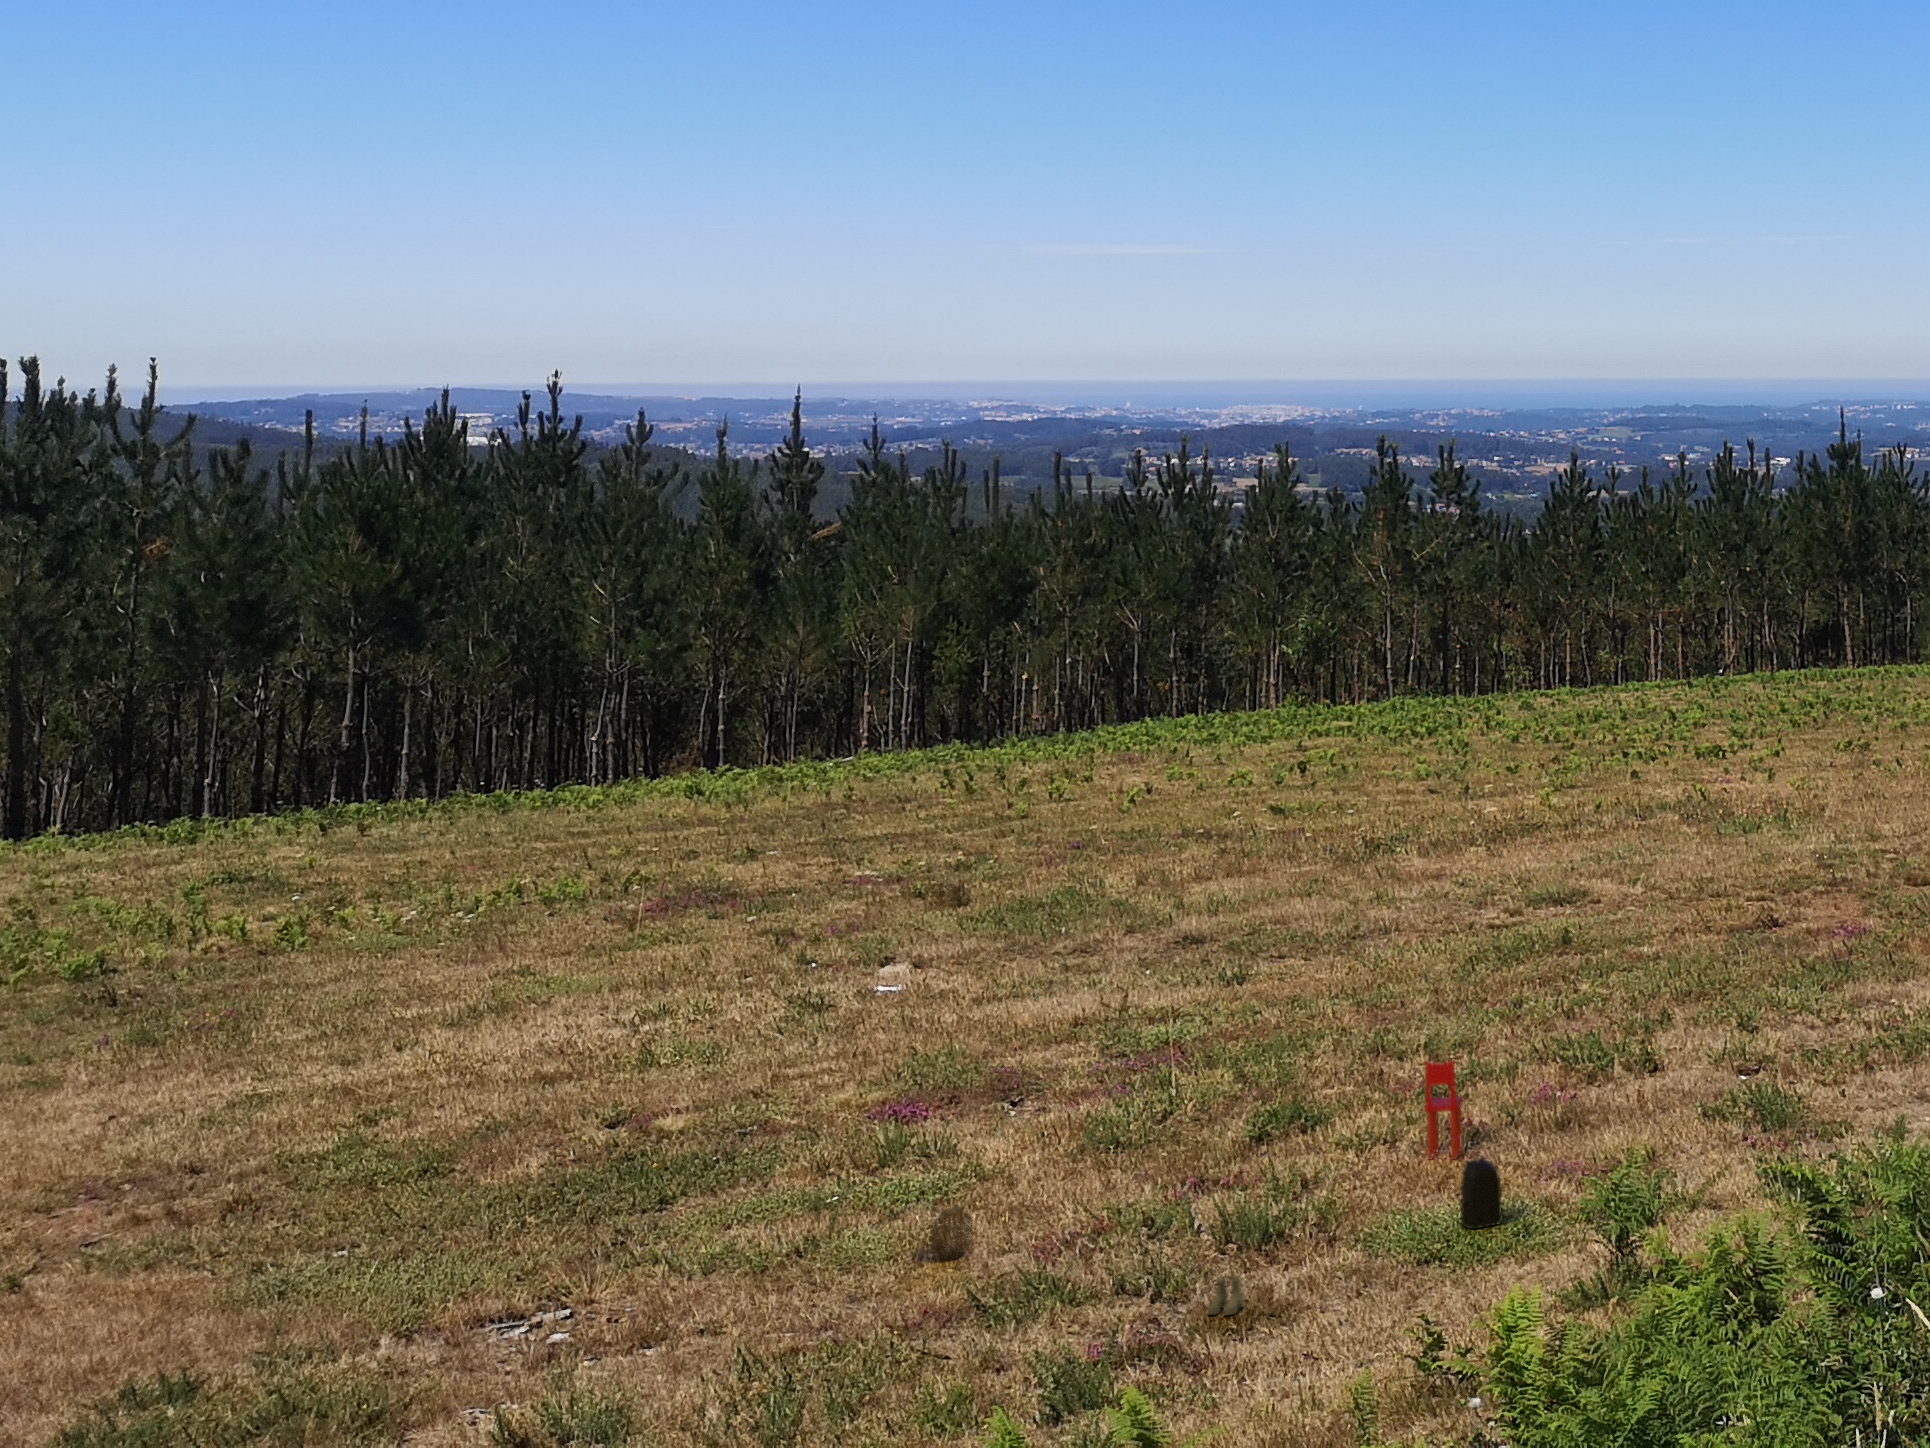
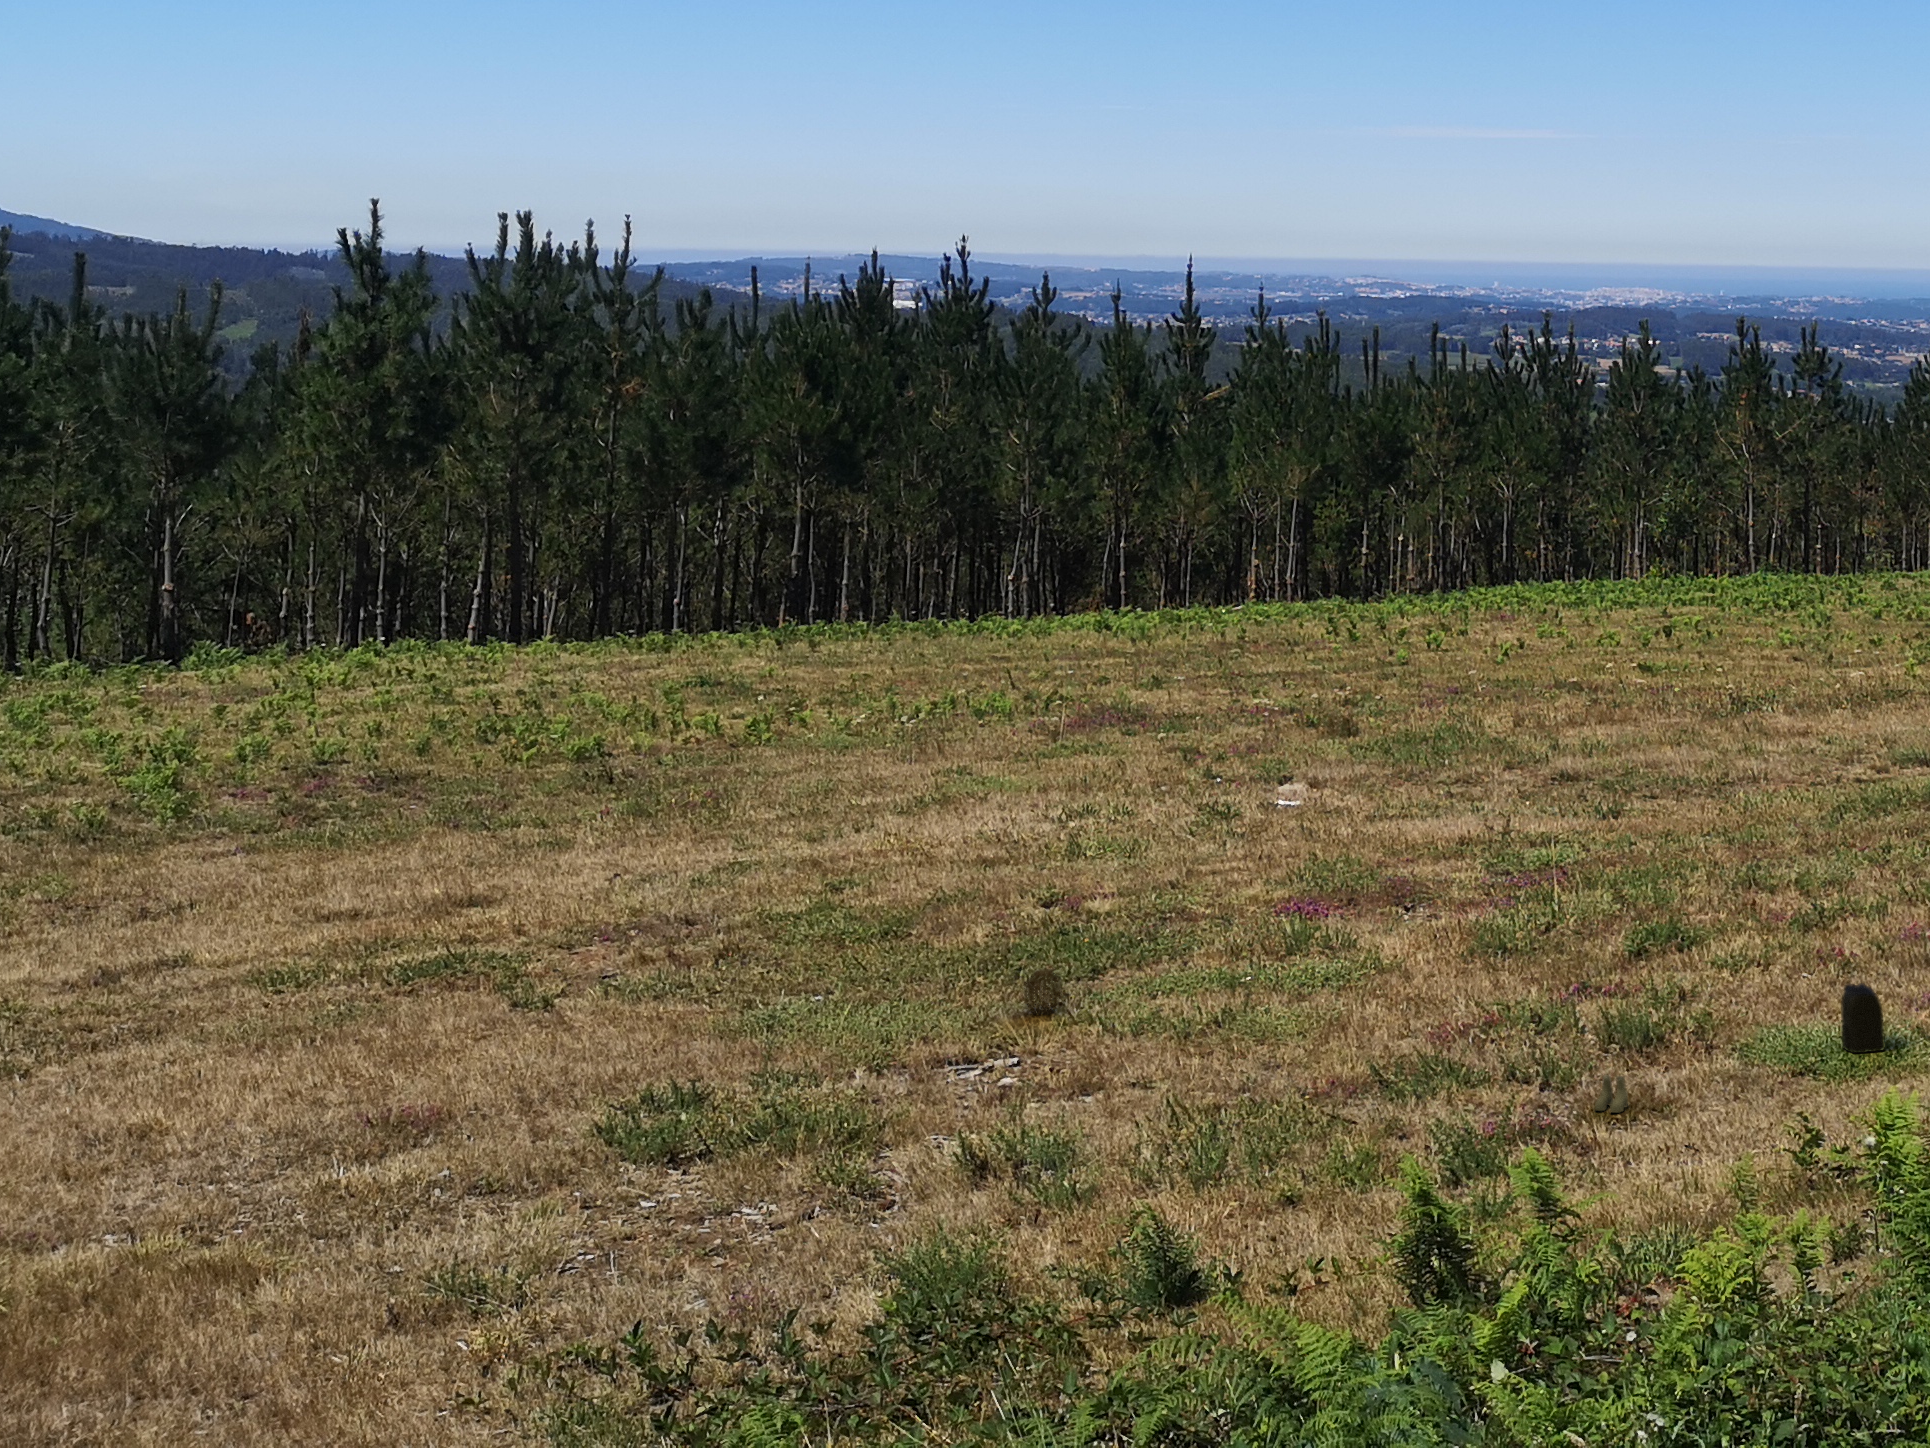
chair: present [1424,1060,1463,1159] -> none [1795,887,1837,987]
woven basket: present [930,1207,973,1260] -> present [1024,969,1062,1015]

